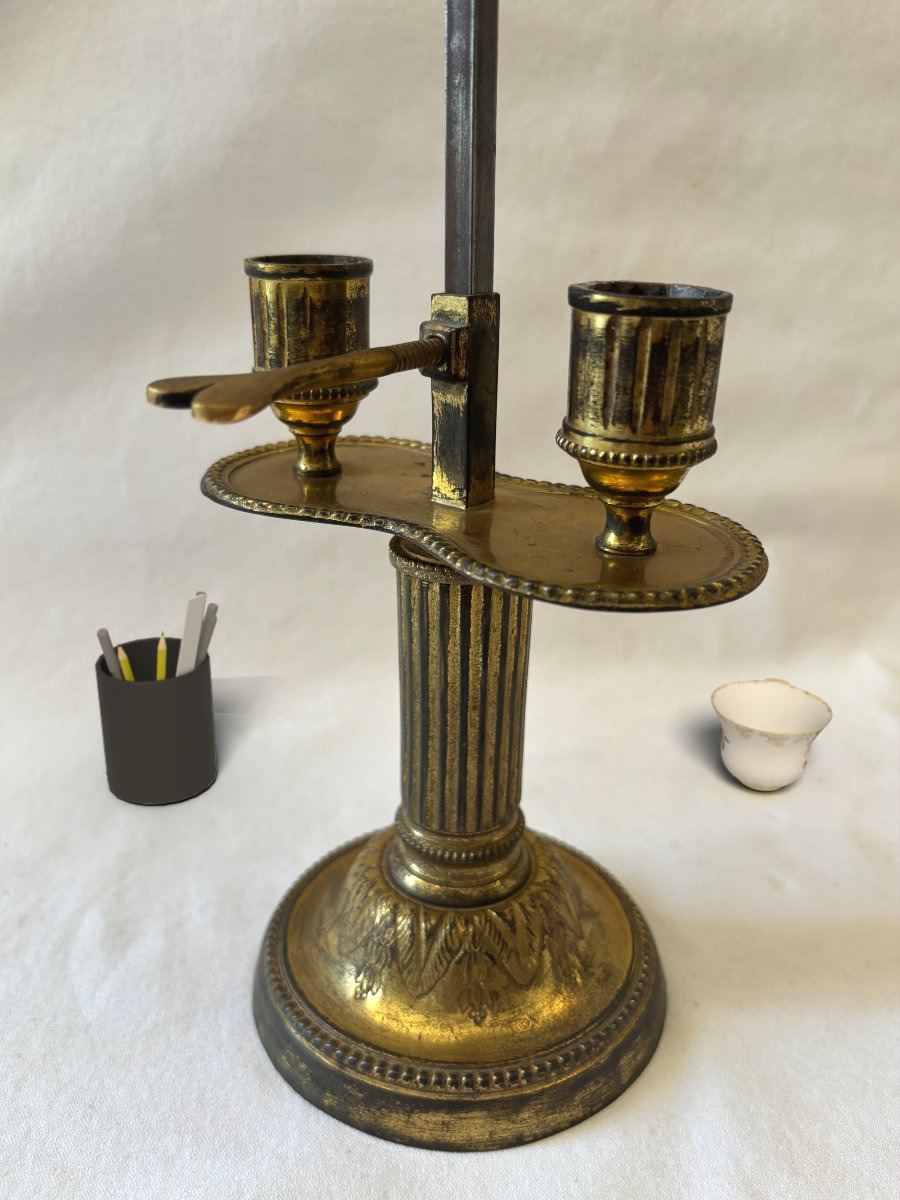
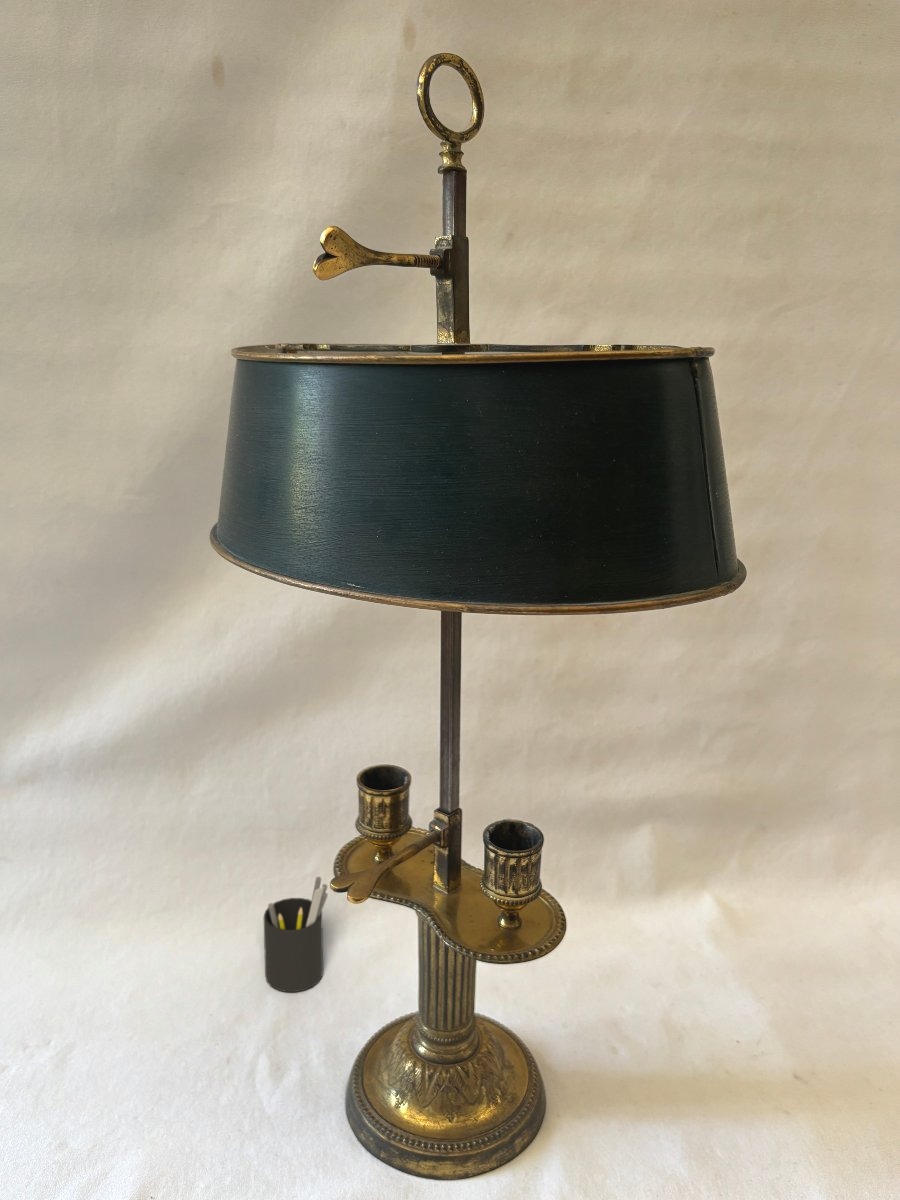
teacup: present [711,678,833,791] -> none [588,924,652,990]

